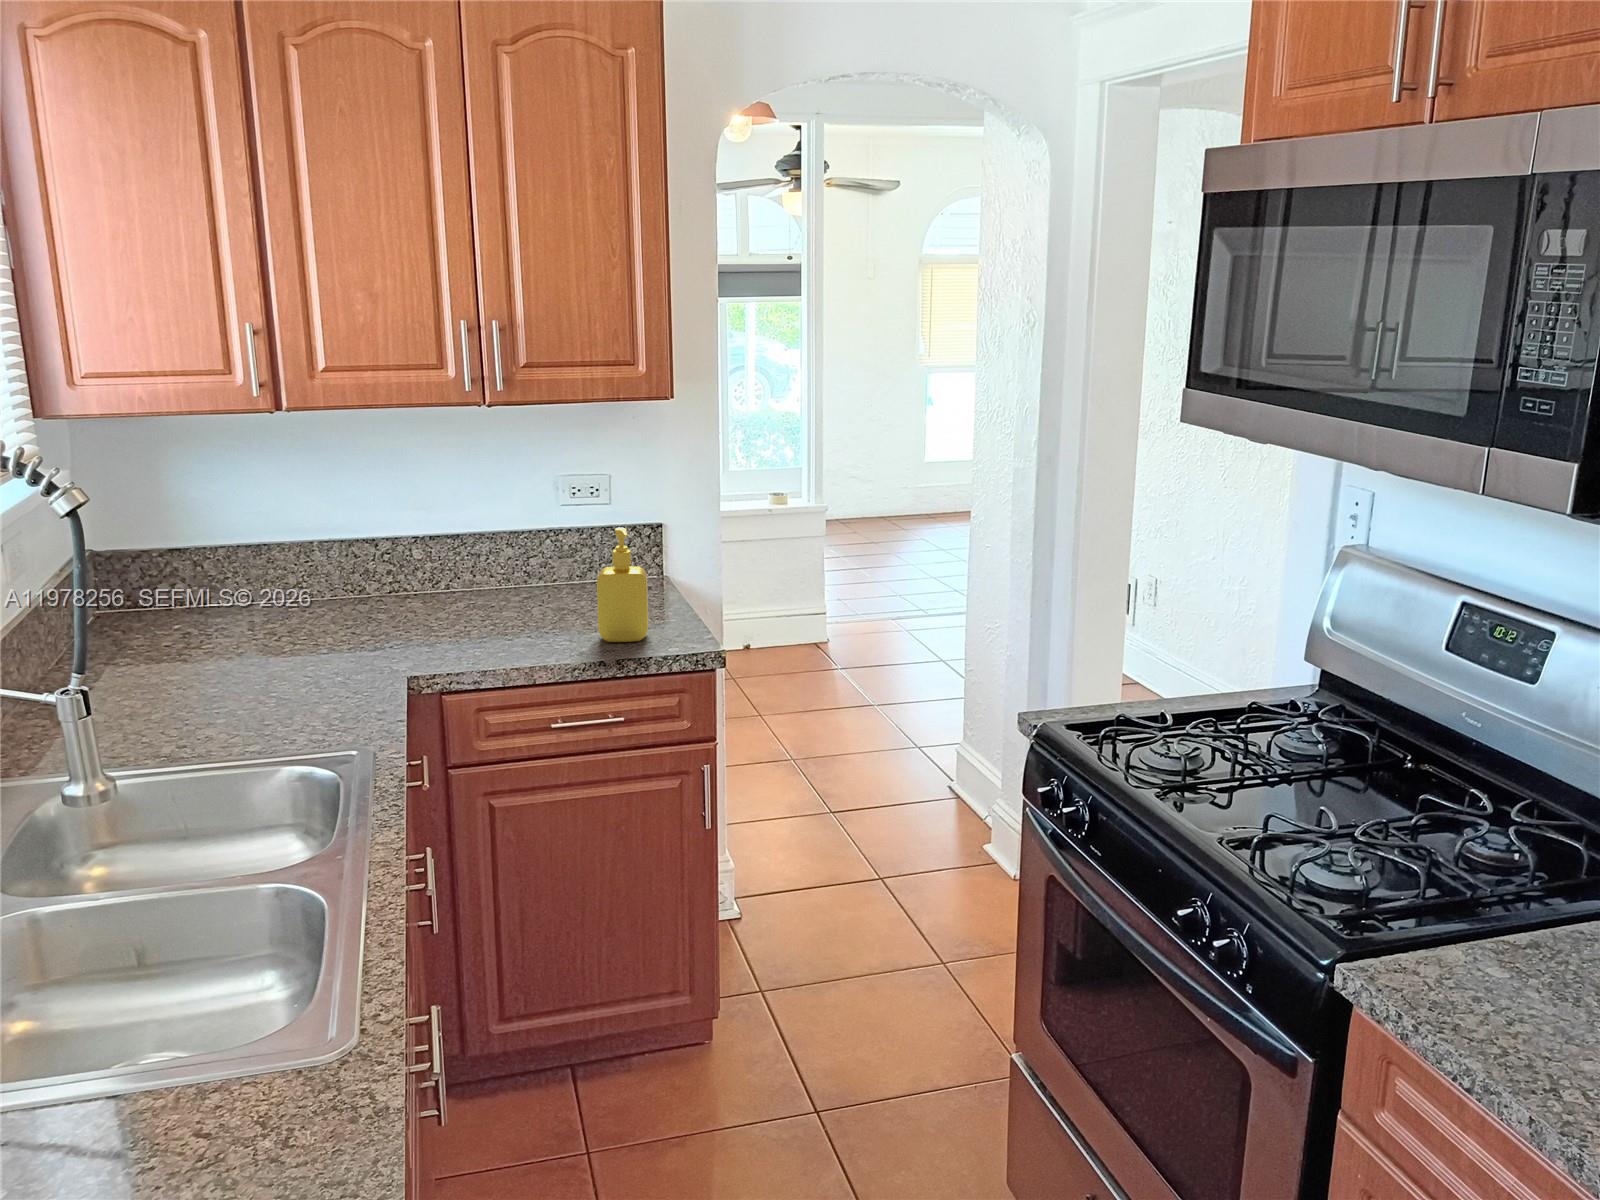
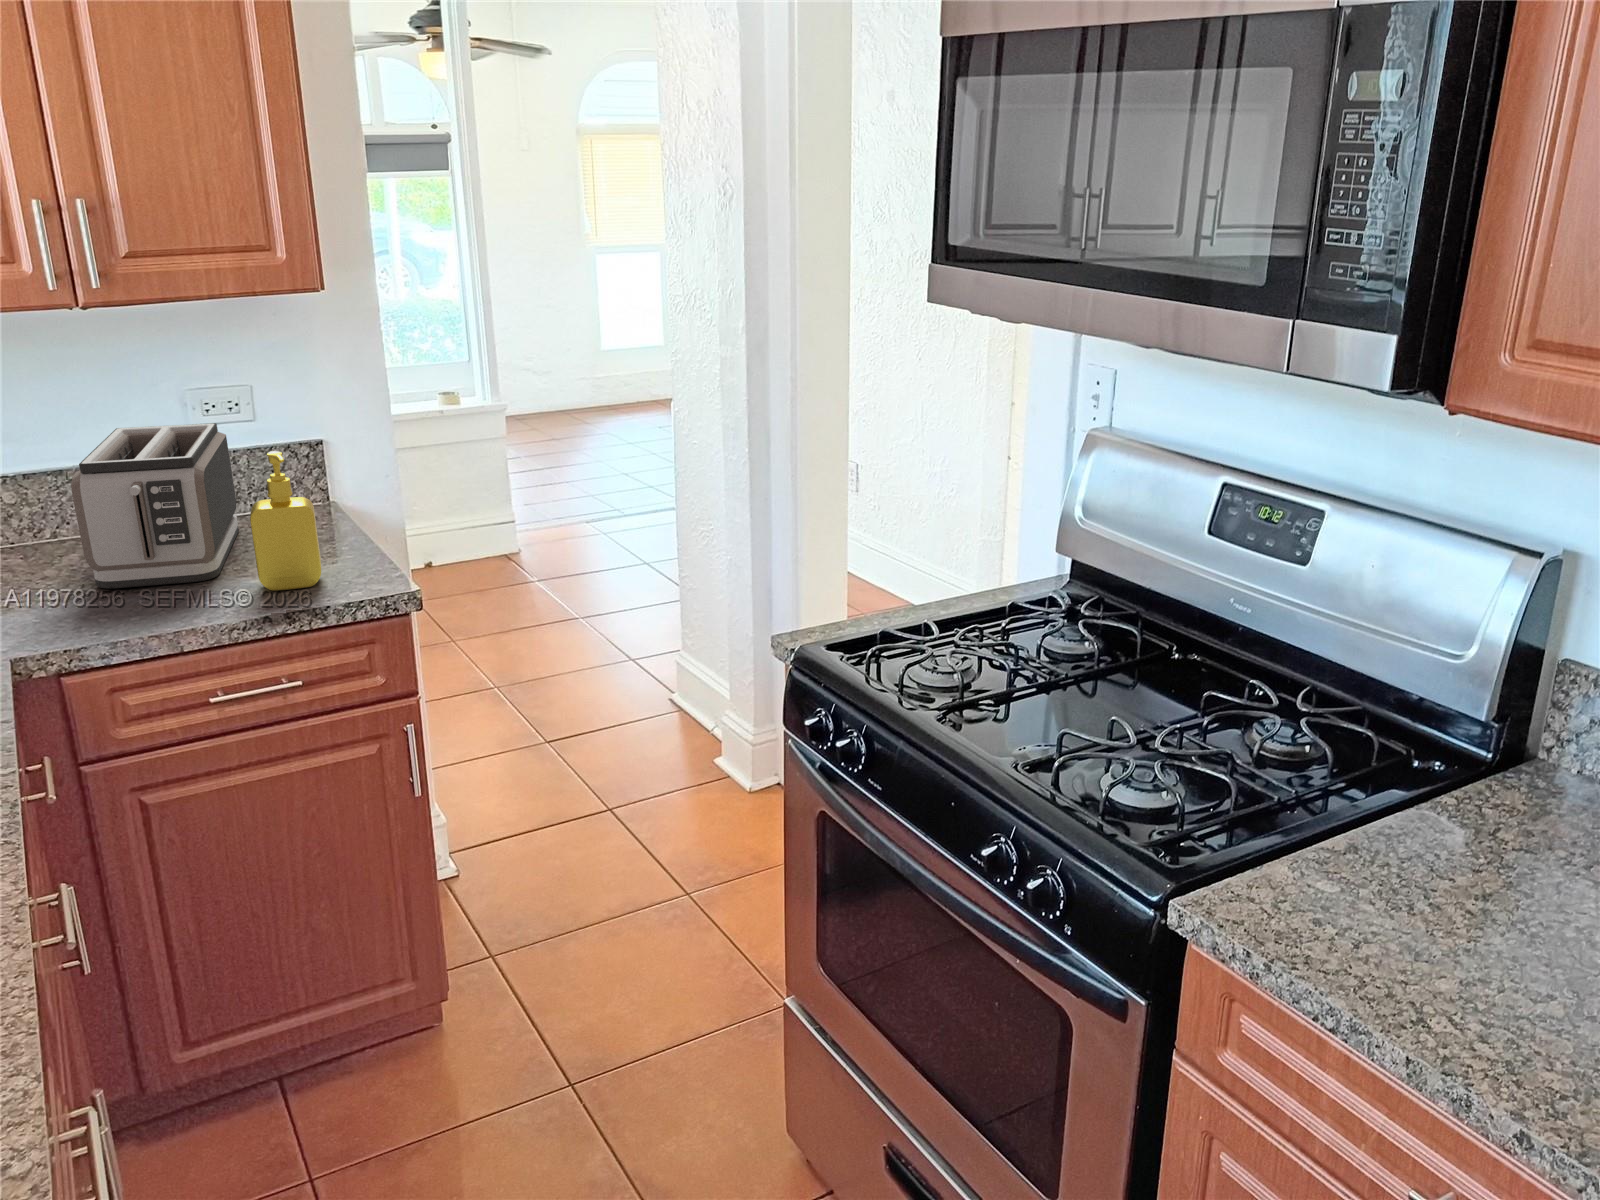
toaster: none [467,504,588,631] -> present [71,423,239,588]

